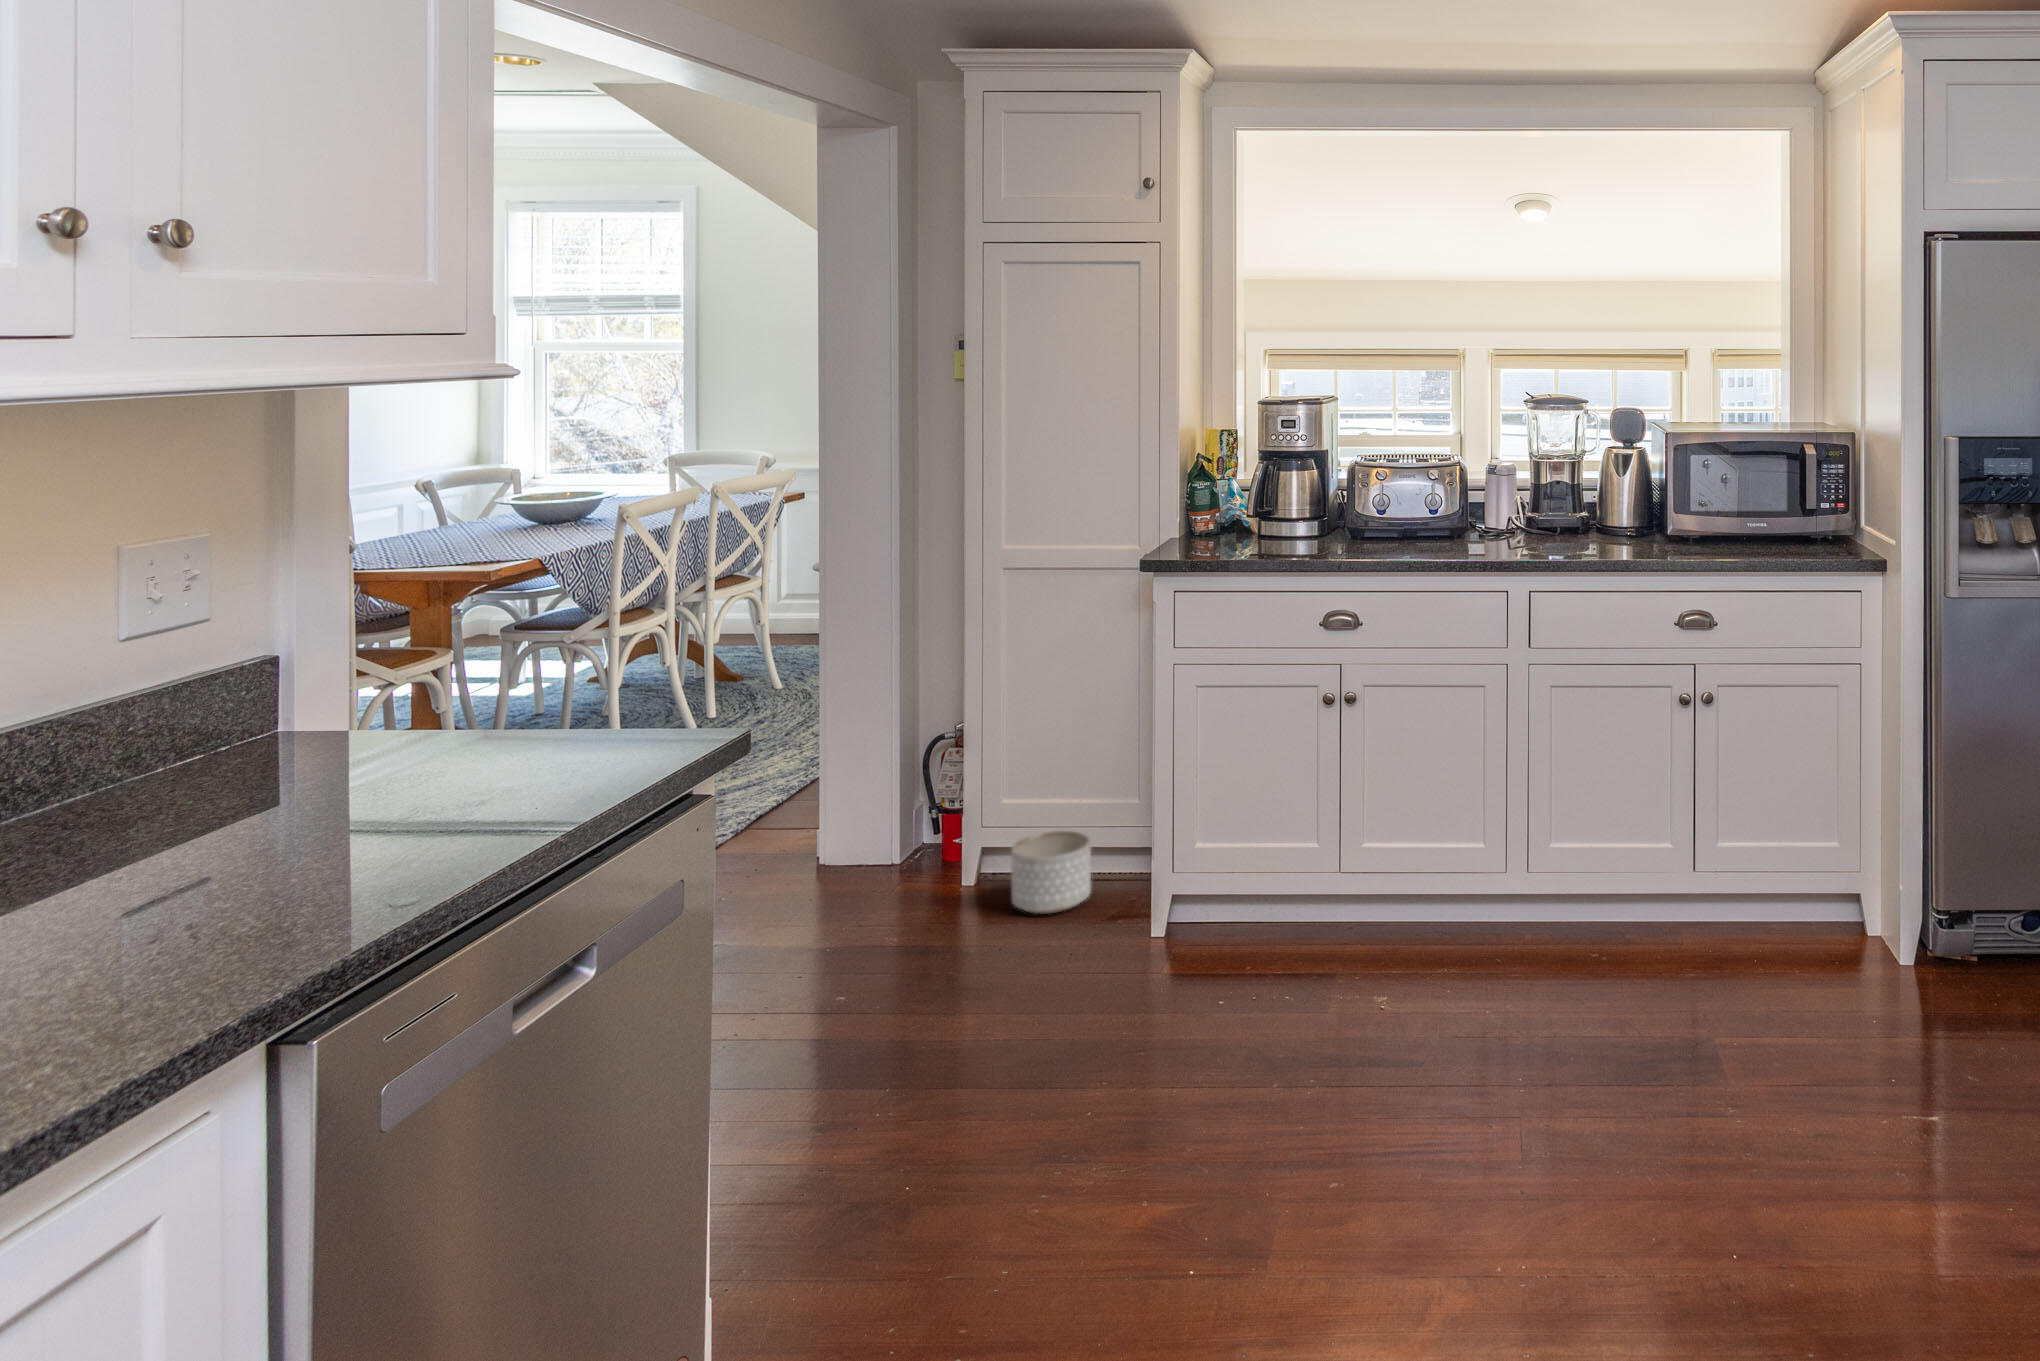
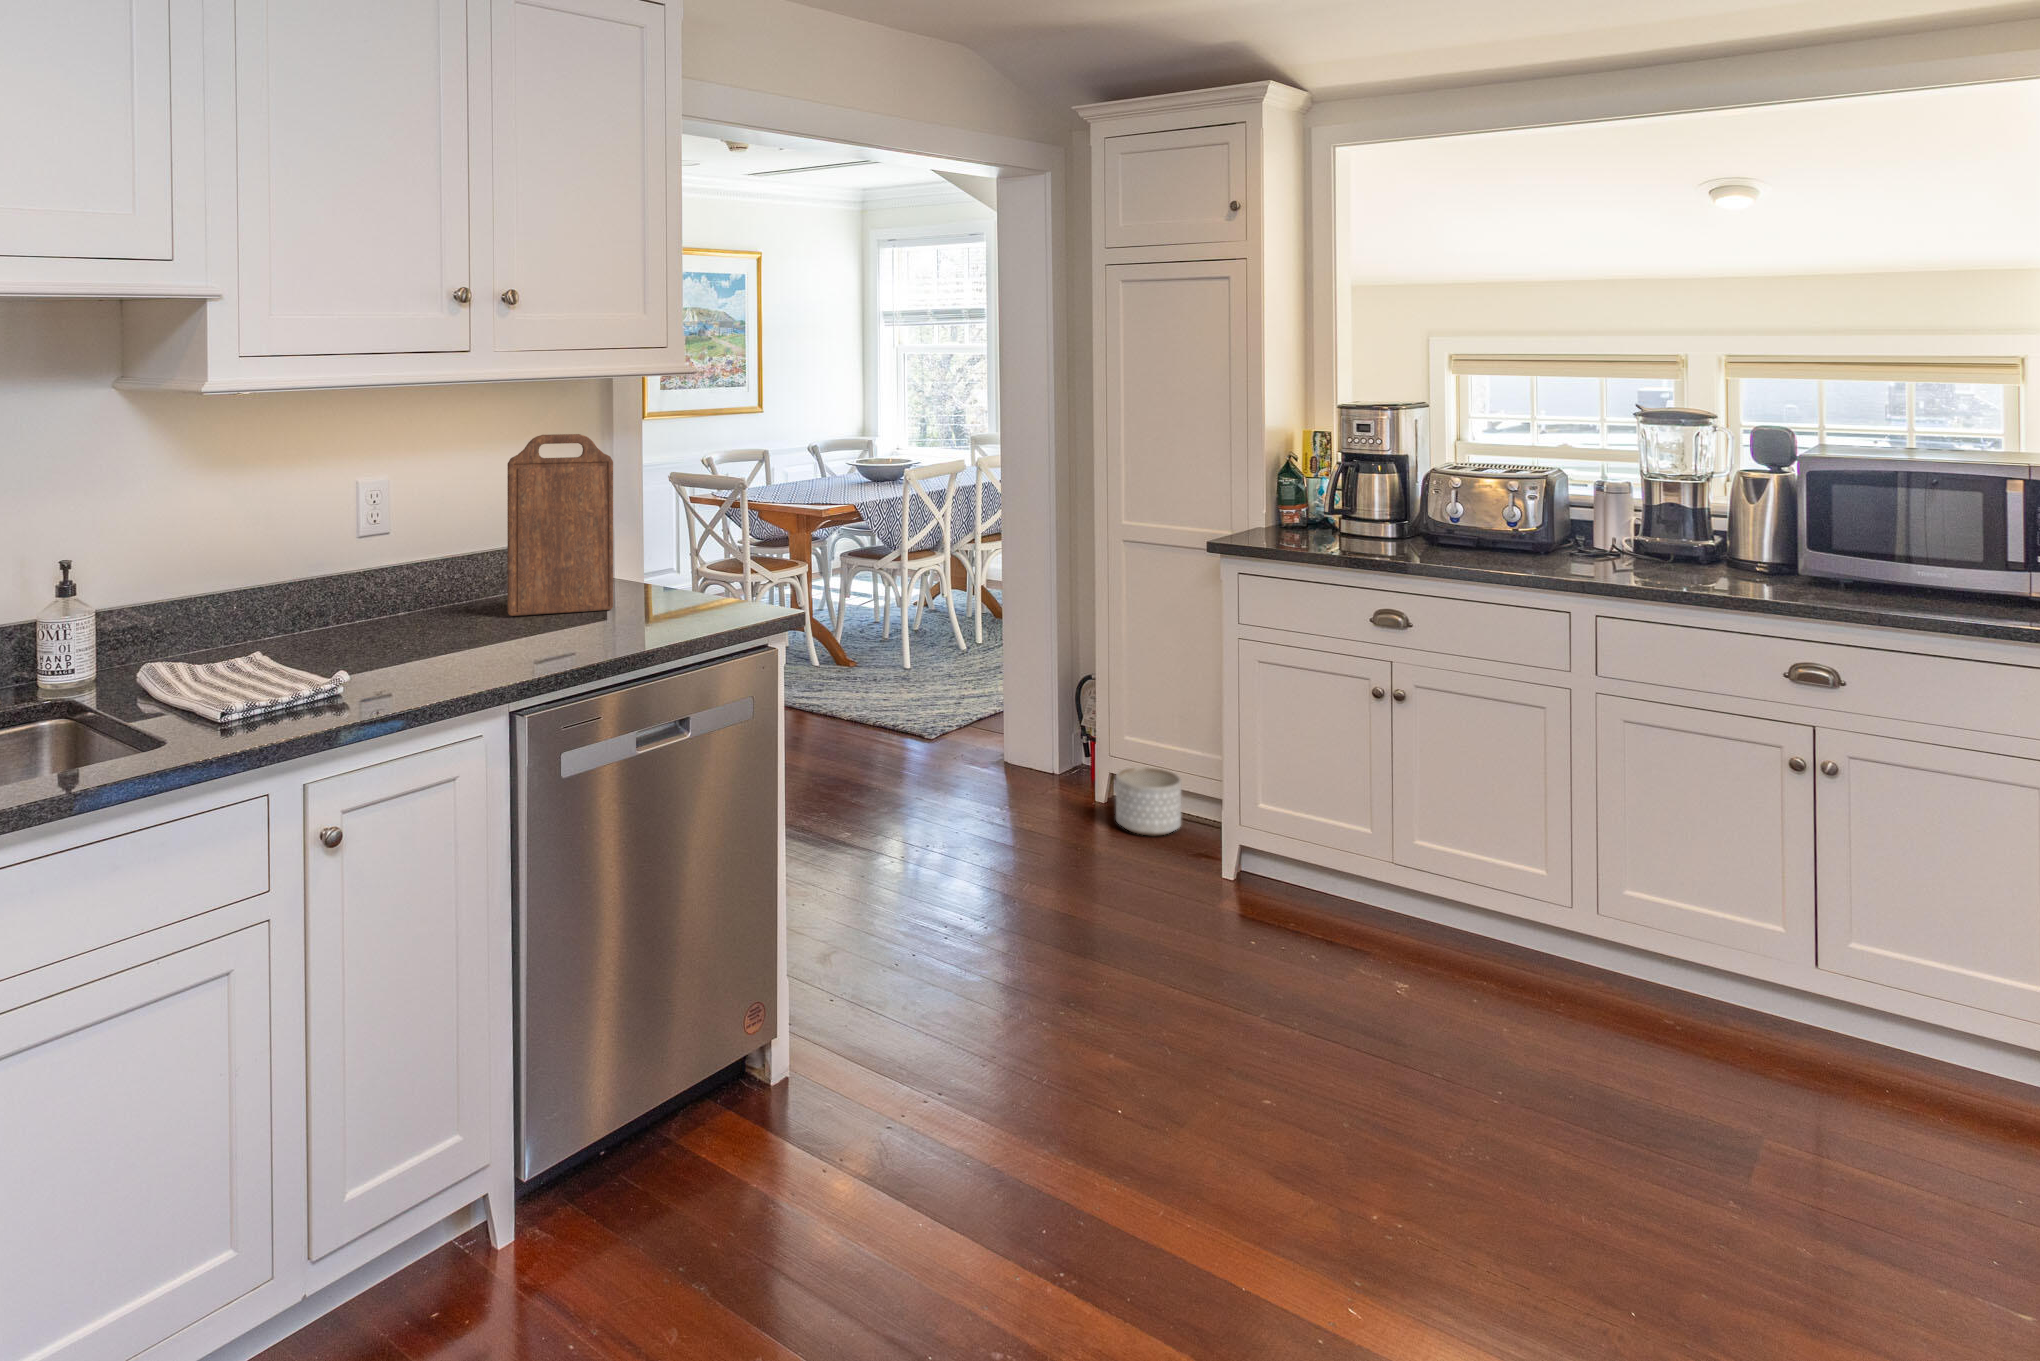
cutting board: none [105,481,351,830] -> present [507,434,613,616]

